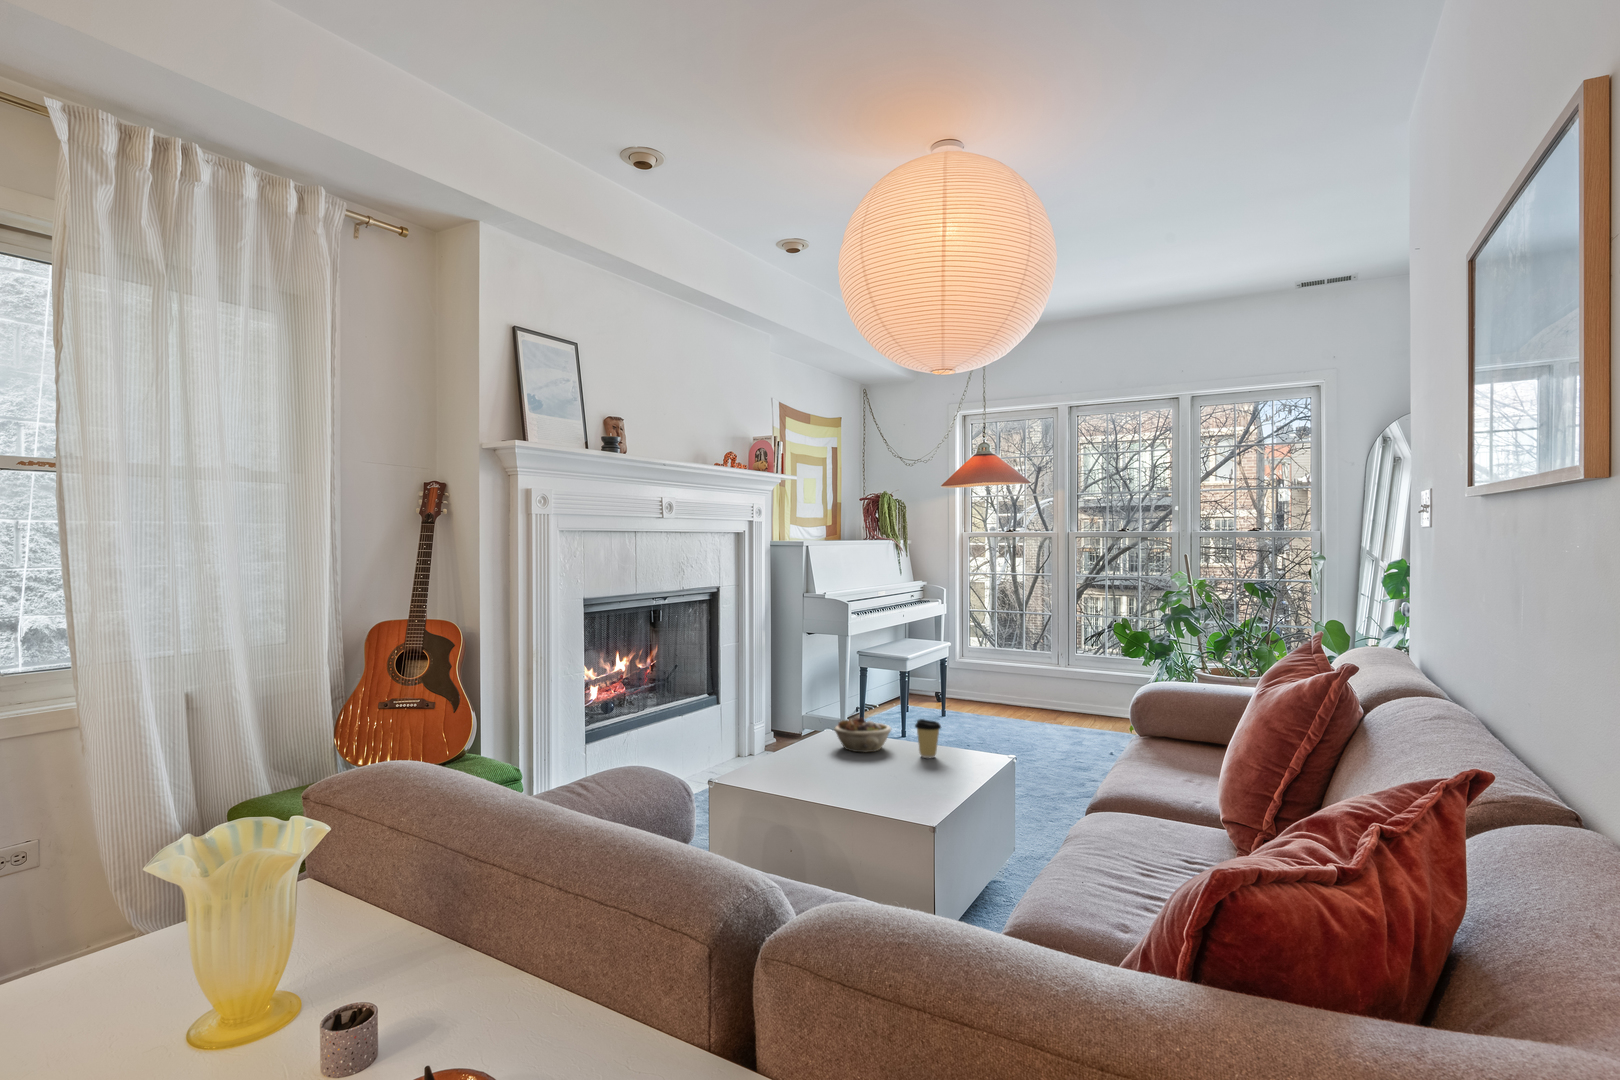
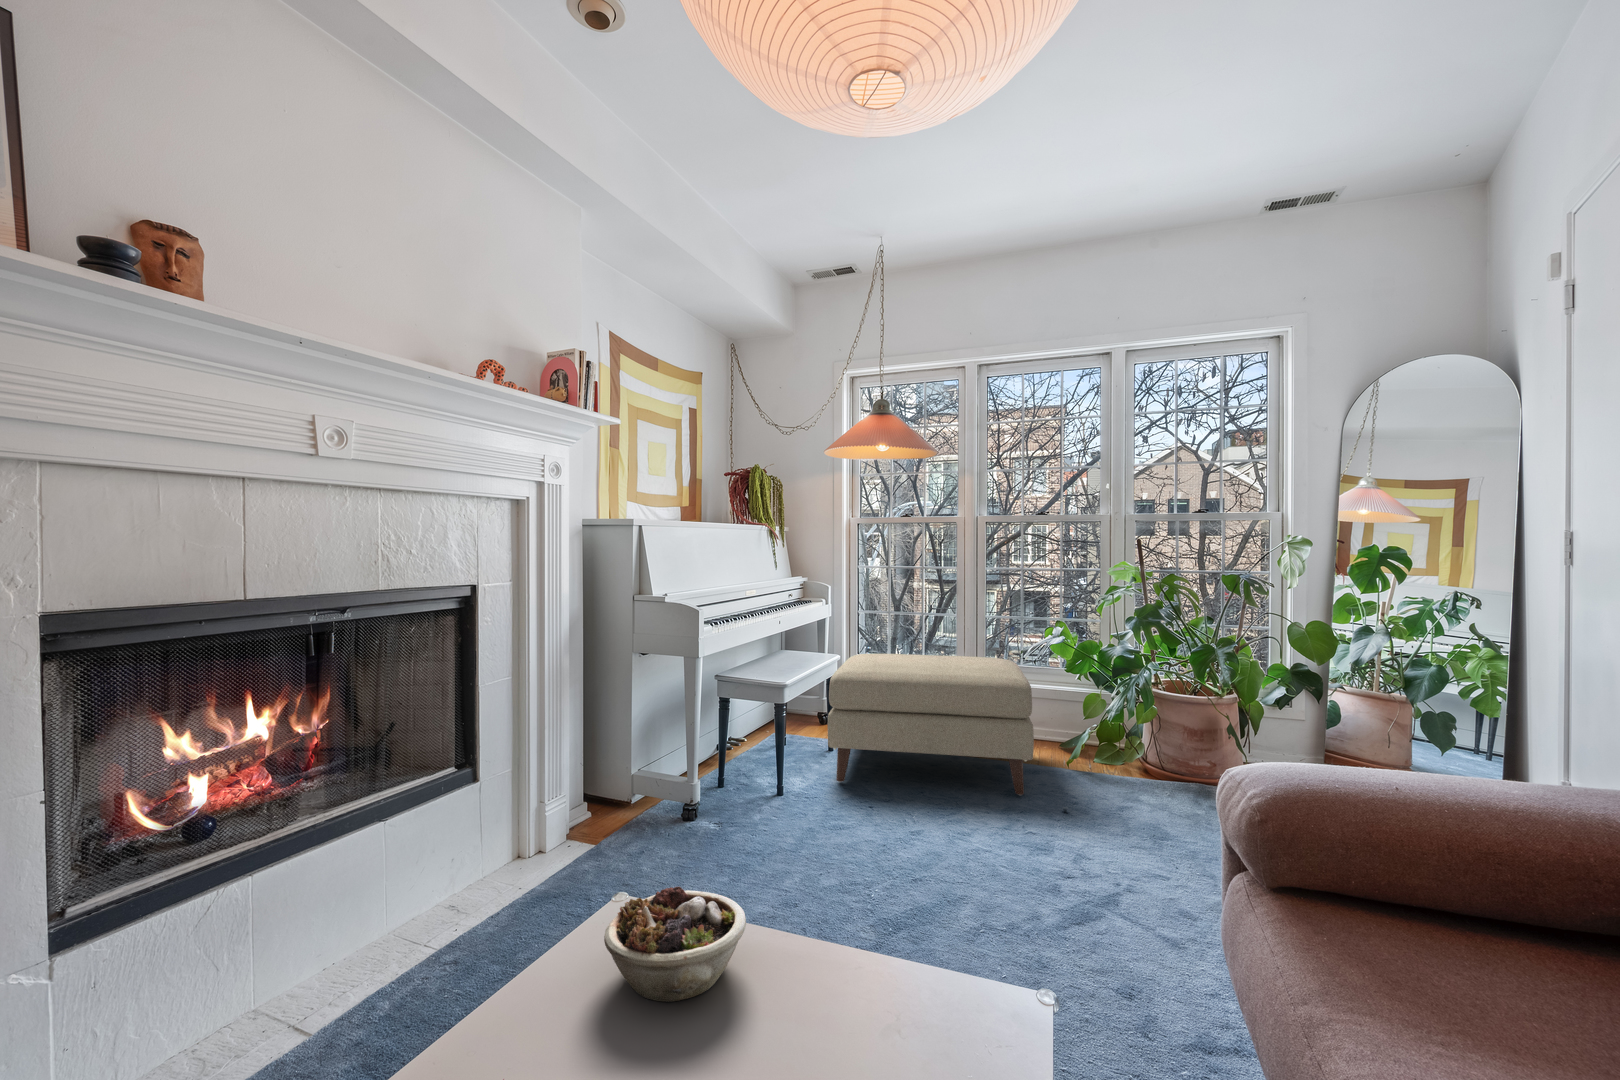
ottoman: none [939,642,1093,743] -> present [828,654,1034,795]
coffee cup: present [915,719,941,758] -> none [802,908,869,1023]

